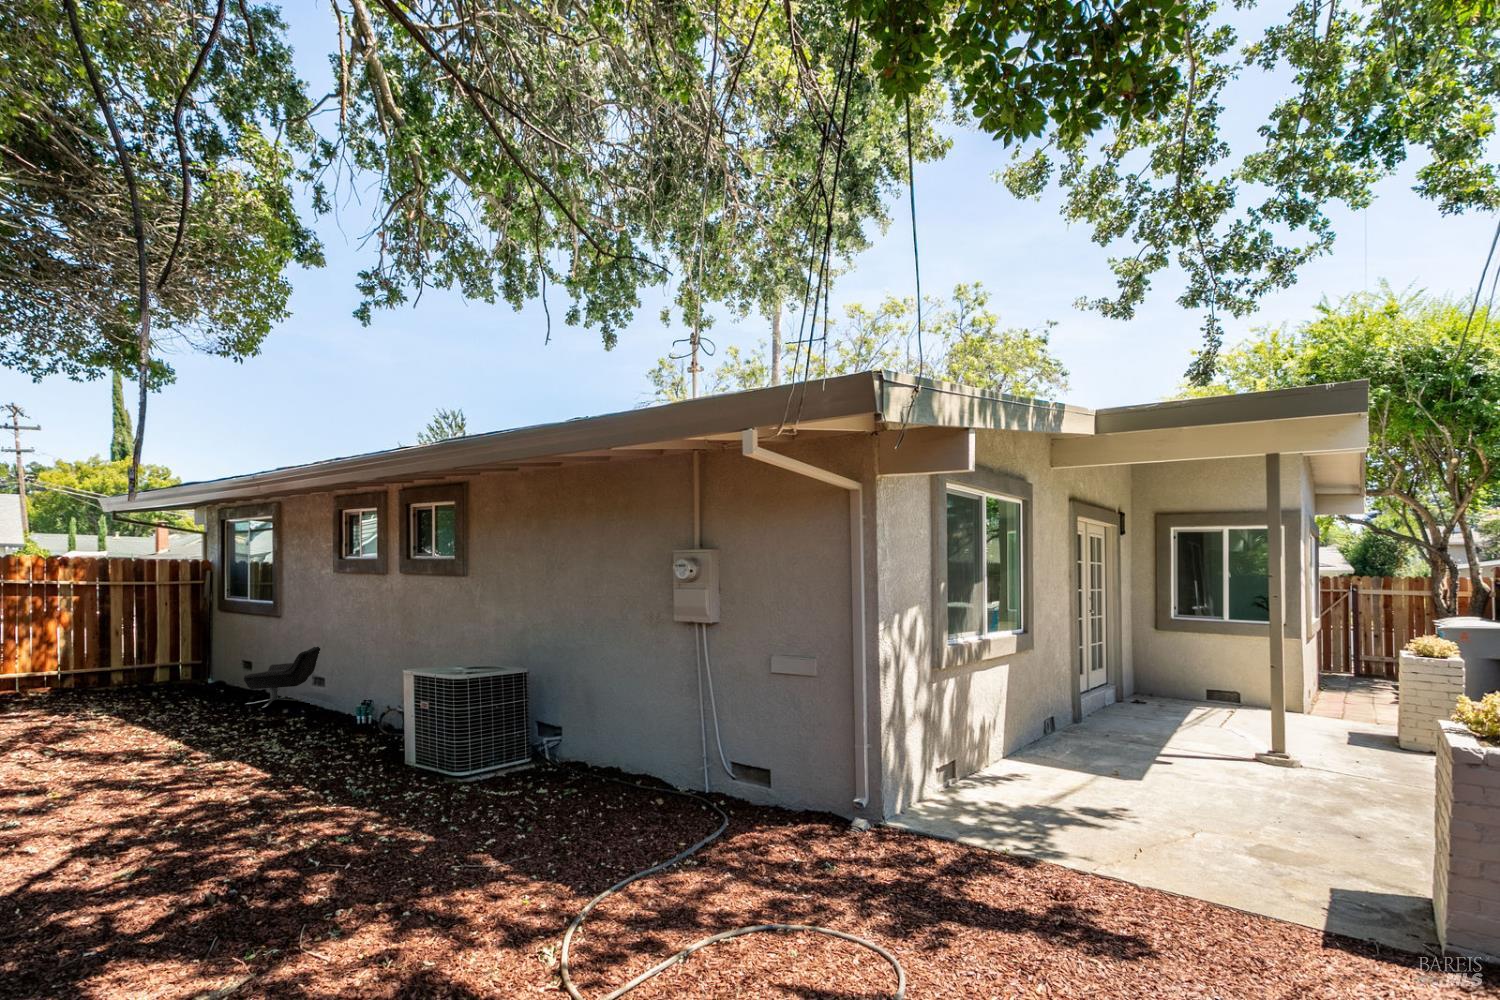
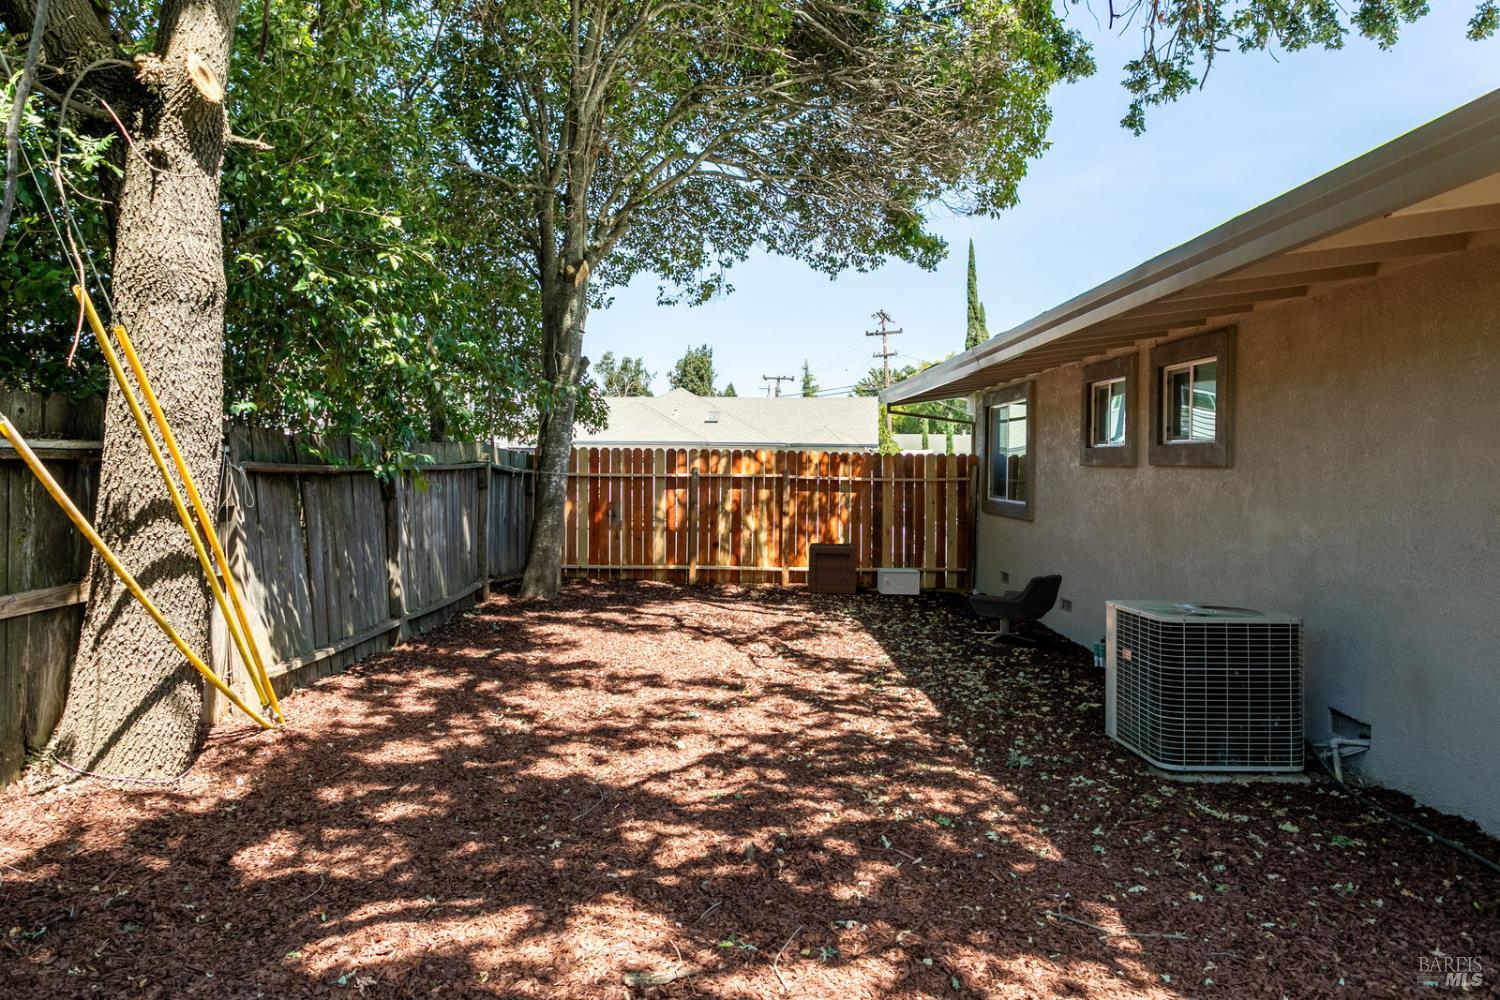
wooden crate: none [21,644,90,702] -> present [808,543,856,594]
storage box: none [111,657,163,687] -> present [878,568,920,594]

